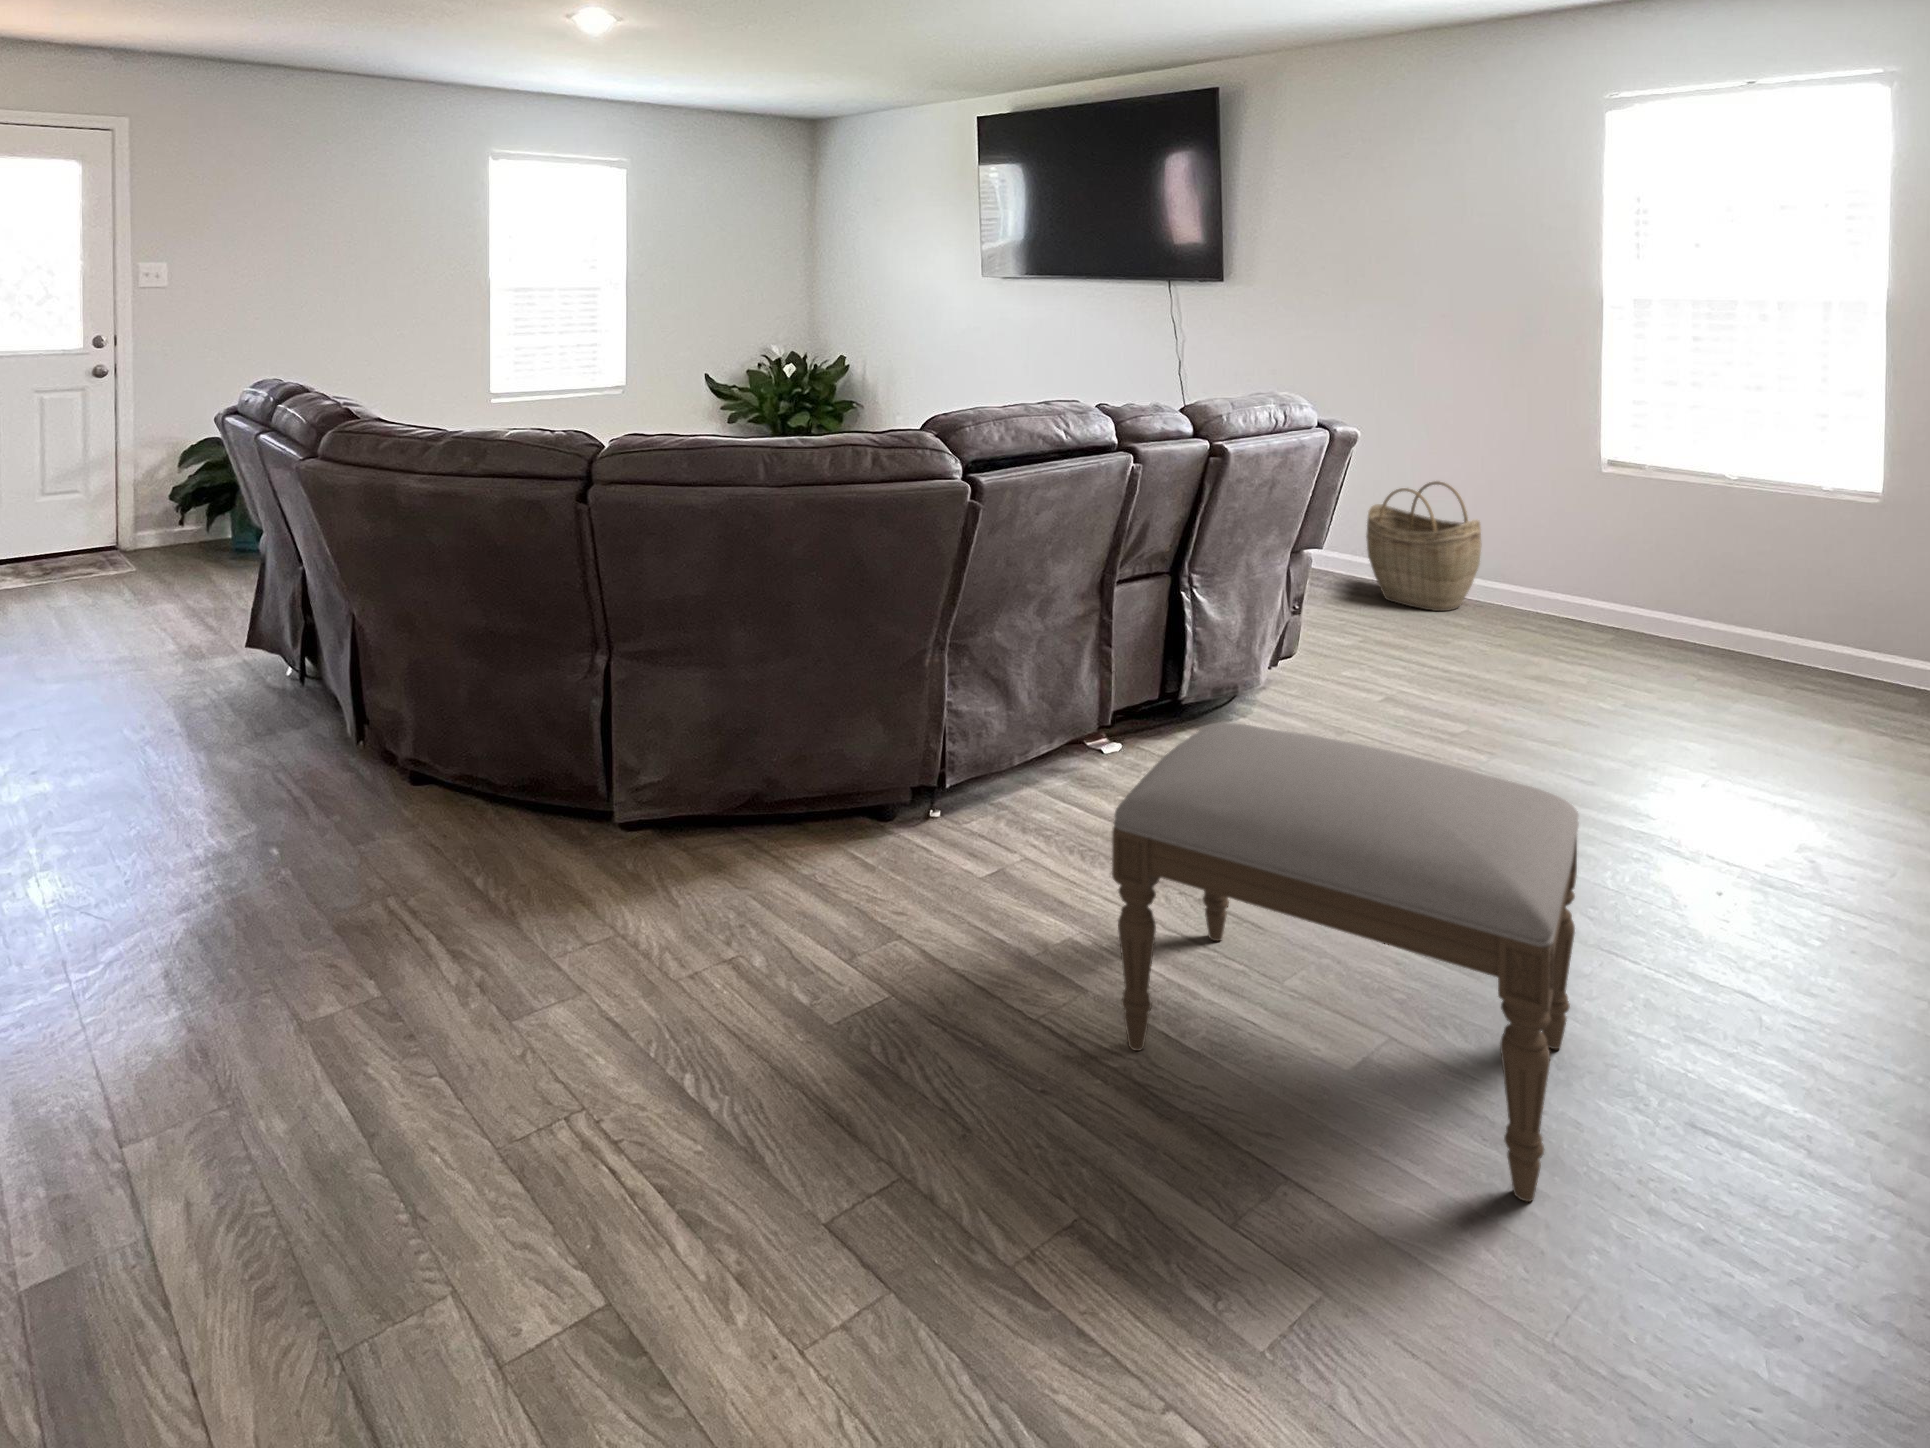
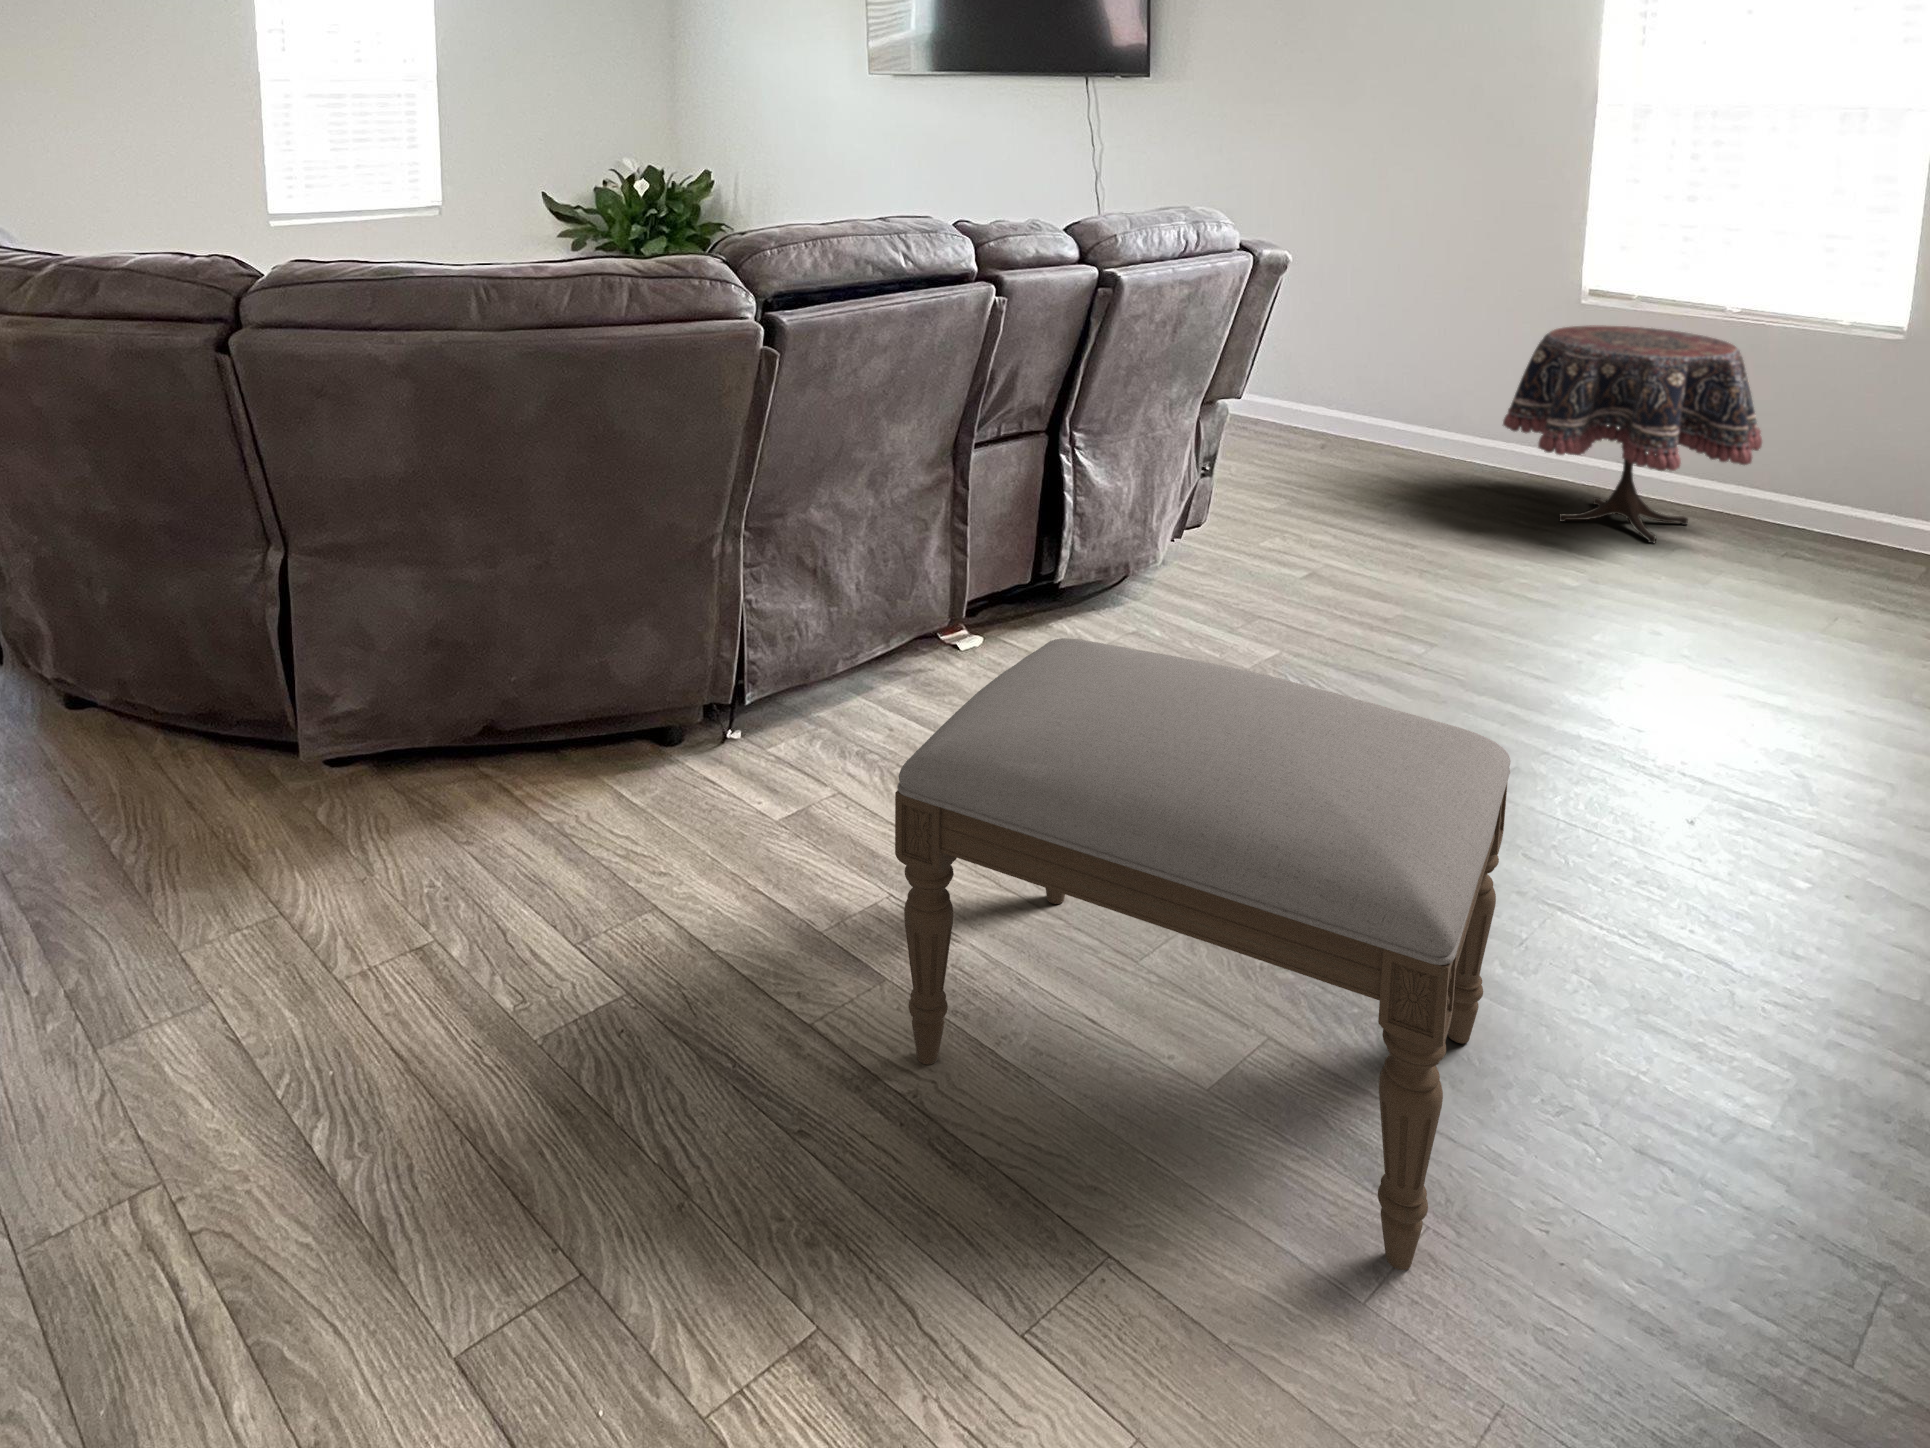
woven basket: present [1366,481,1481,611] -> none [1309,313,1442,465]
side table: none [1538,492,1763,678] -> present [1503,325,1762,543]

